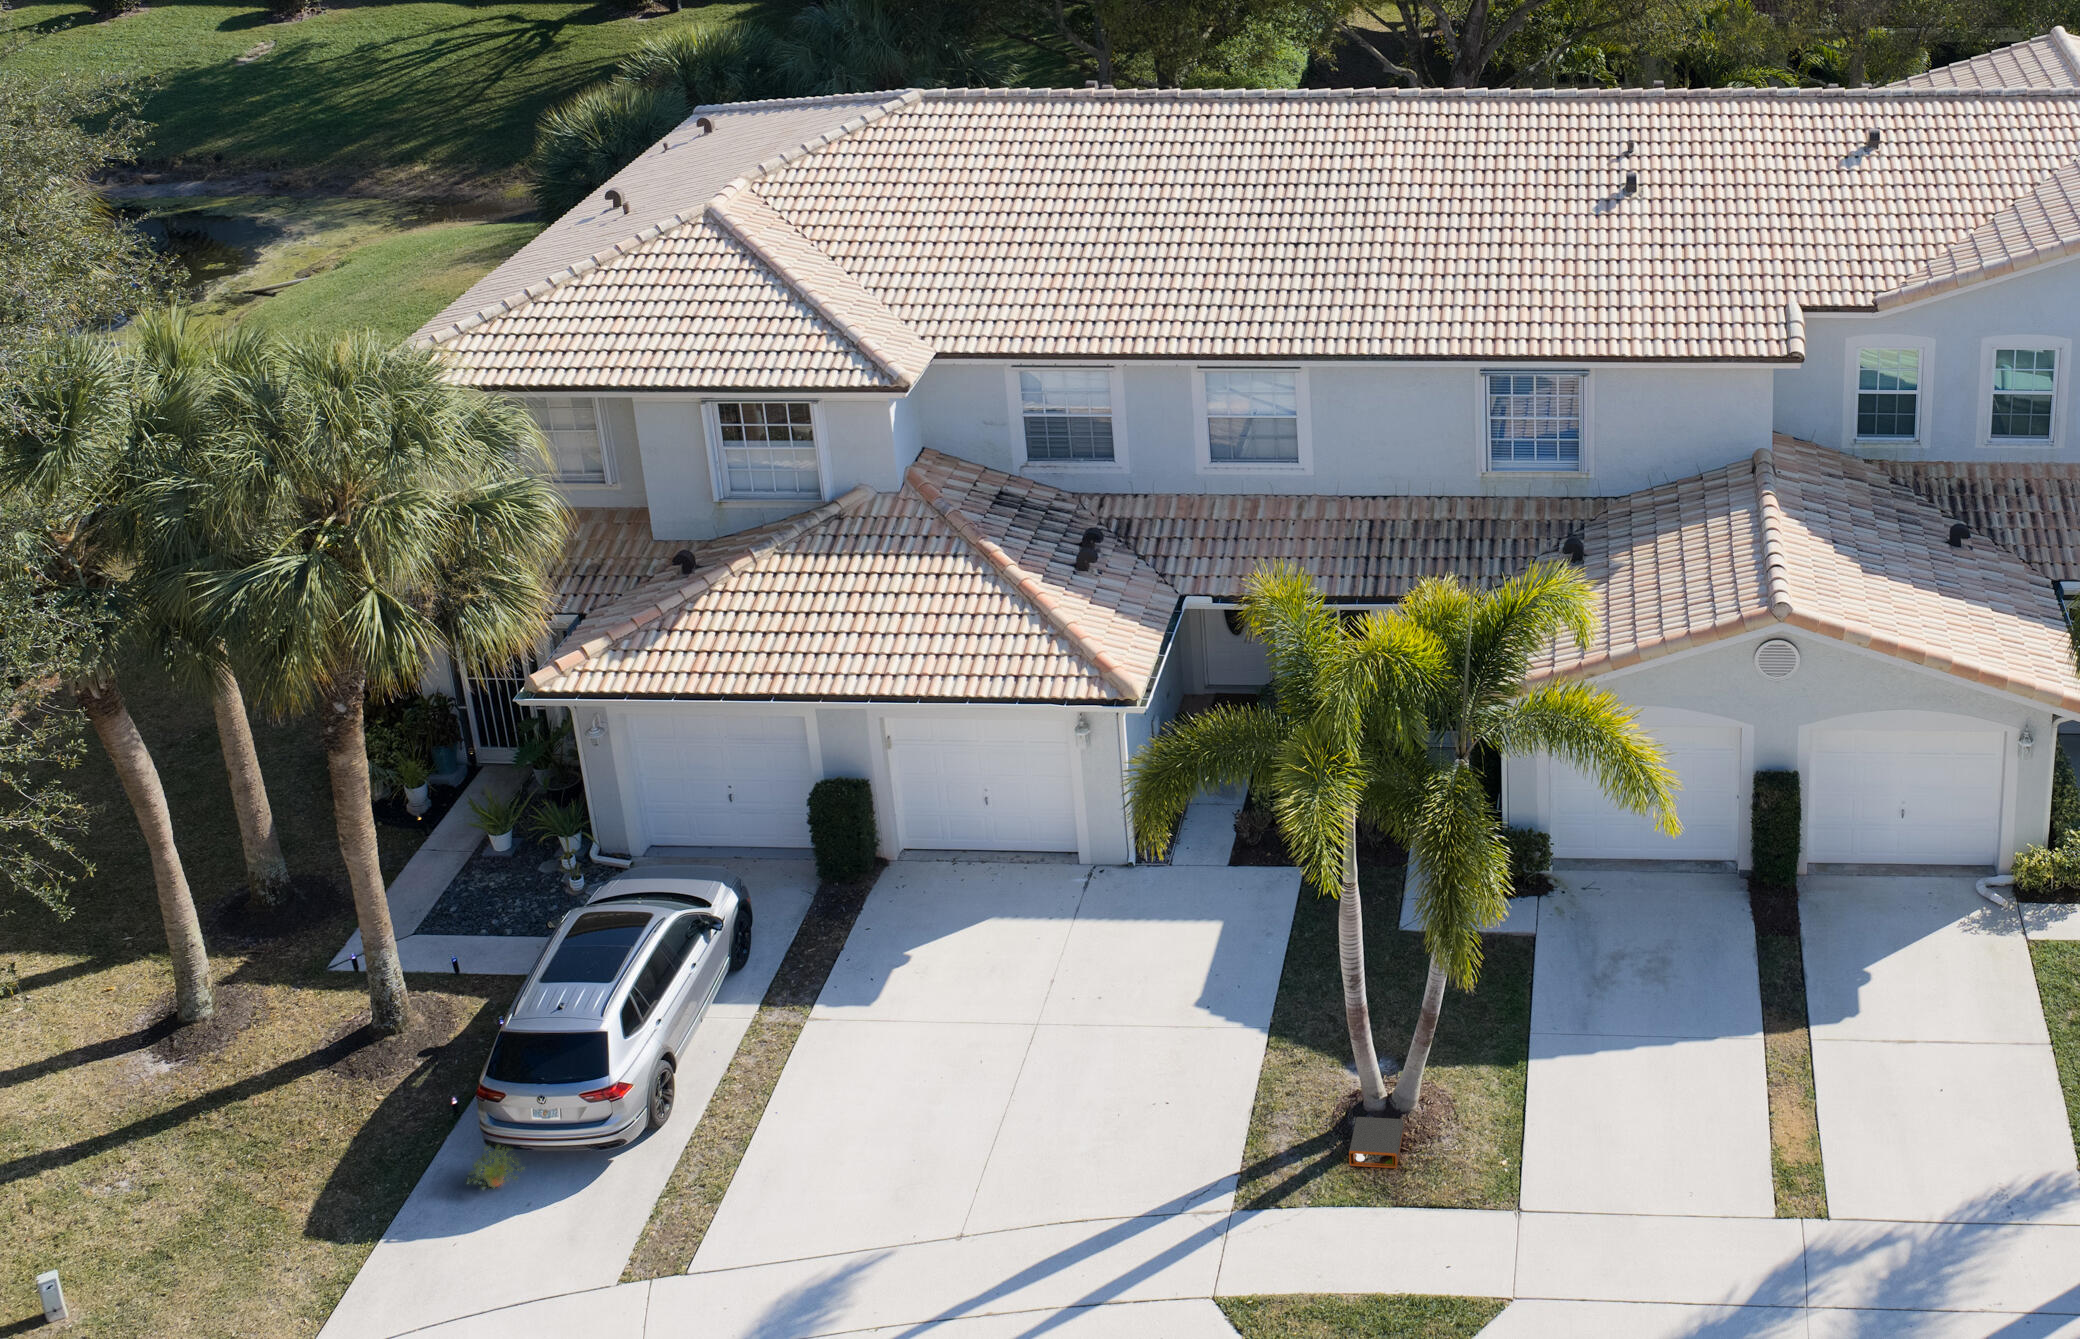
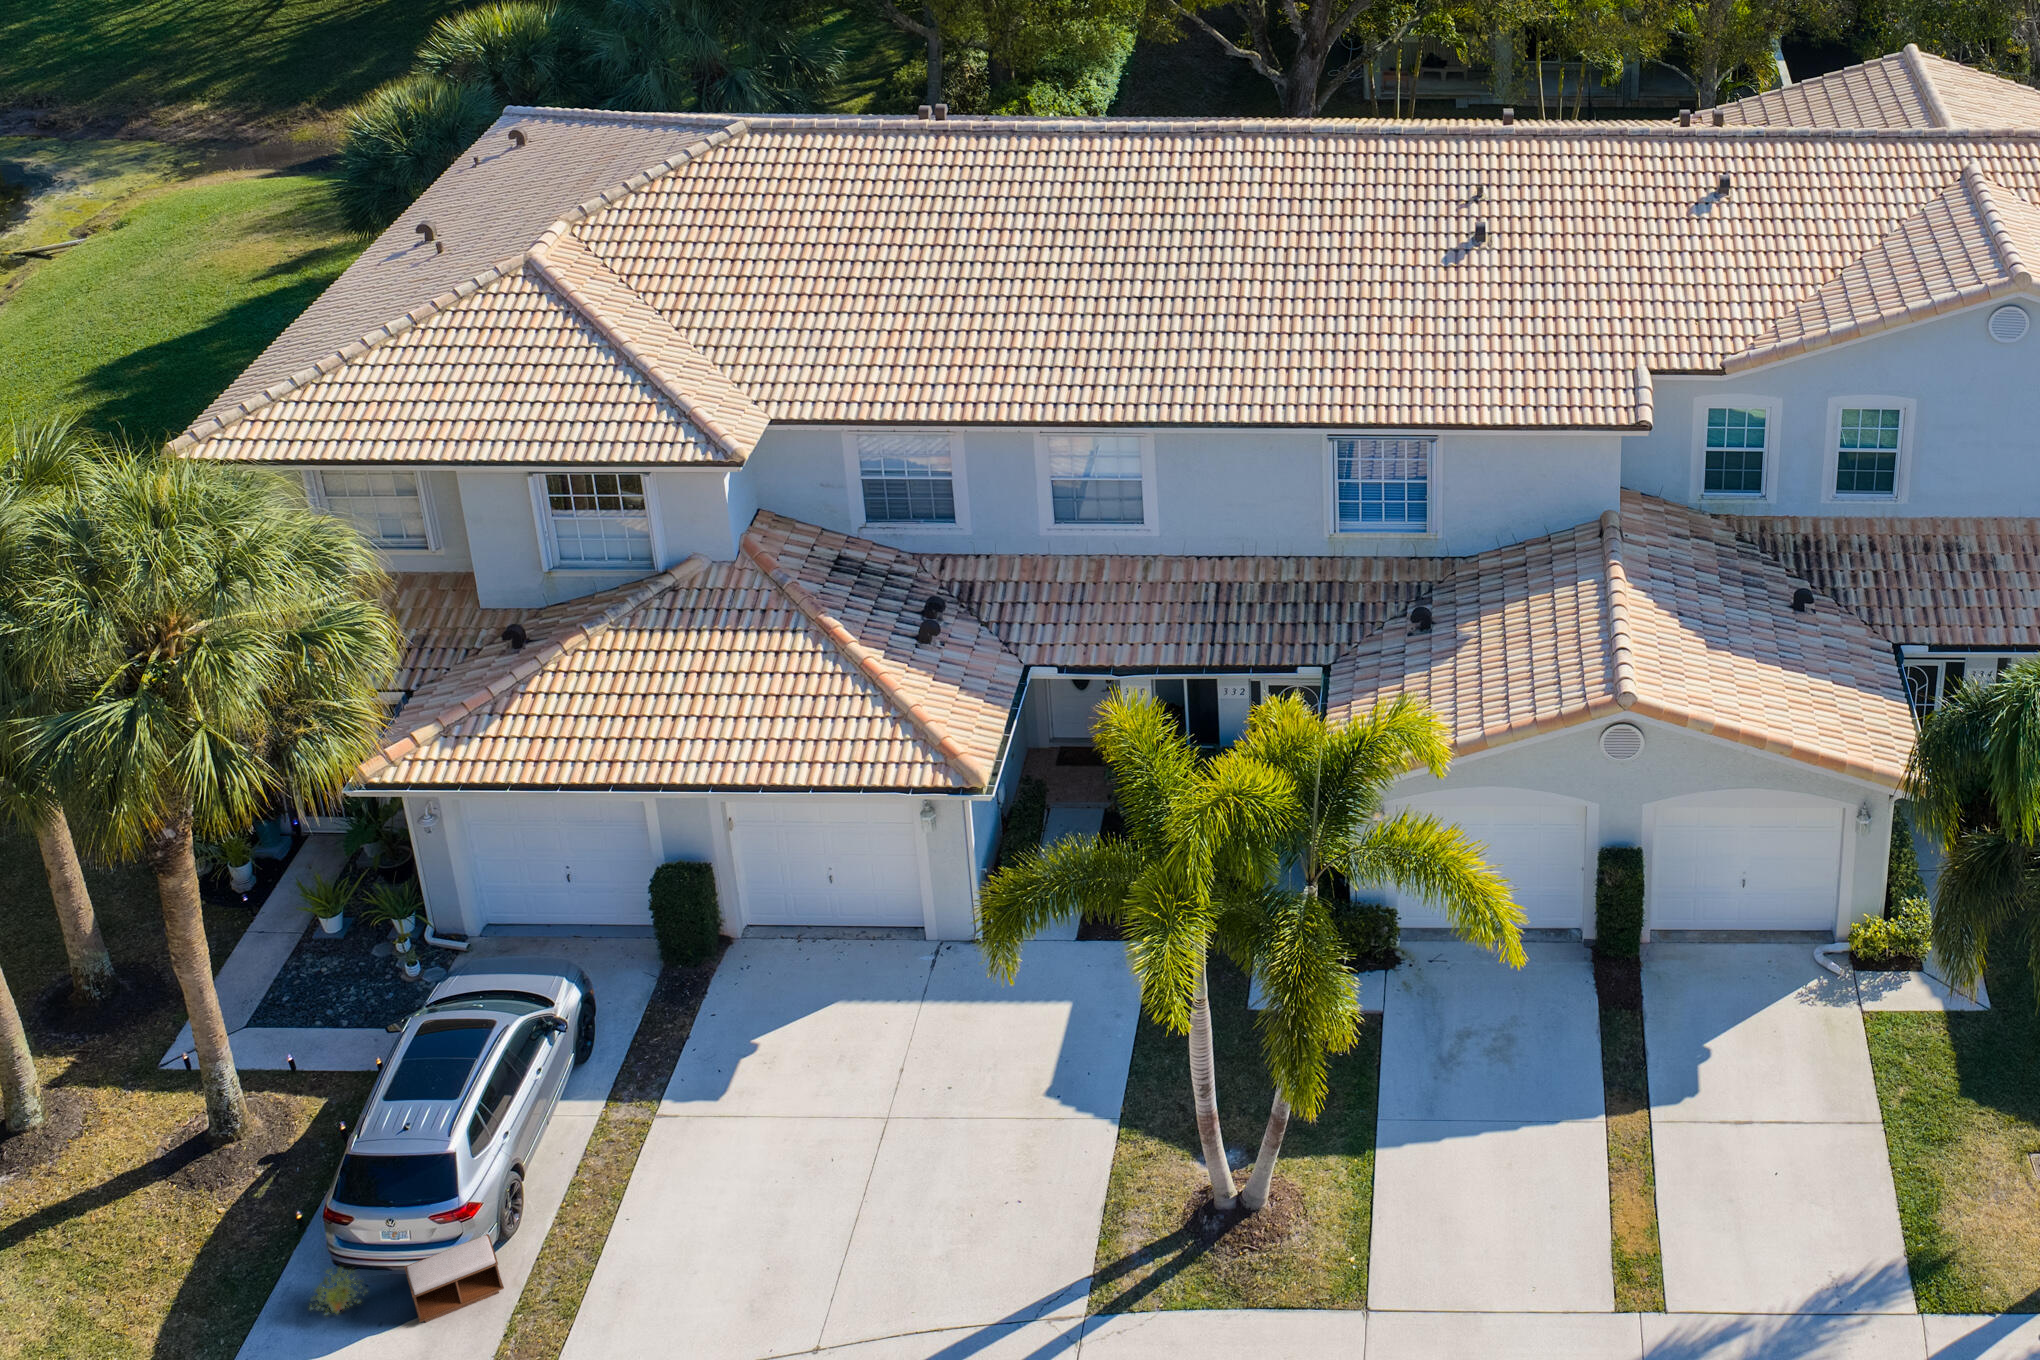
bench: none [560,1115,657,1200] -> present [404,1234,504,1322]
storage box: present [1349,1117,1403,1168] -> none [1199,1217,1252,1271]

